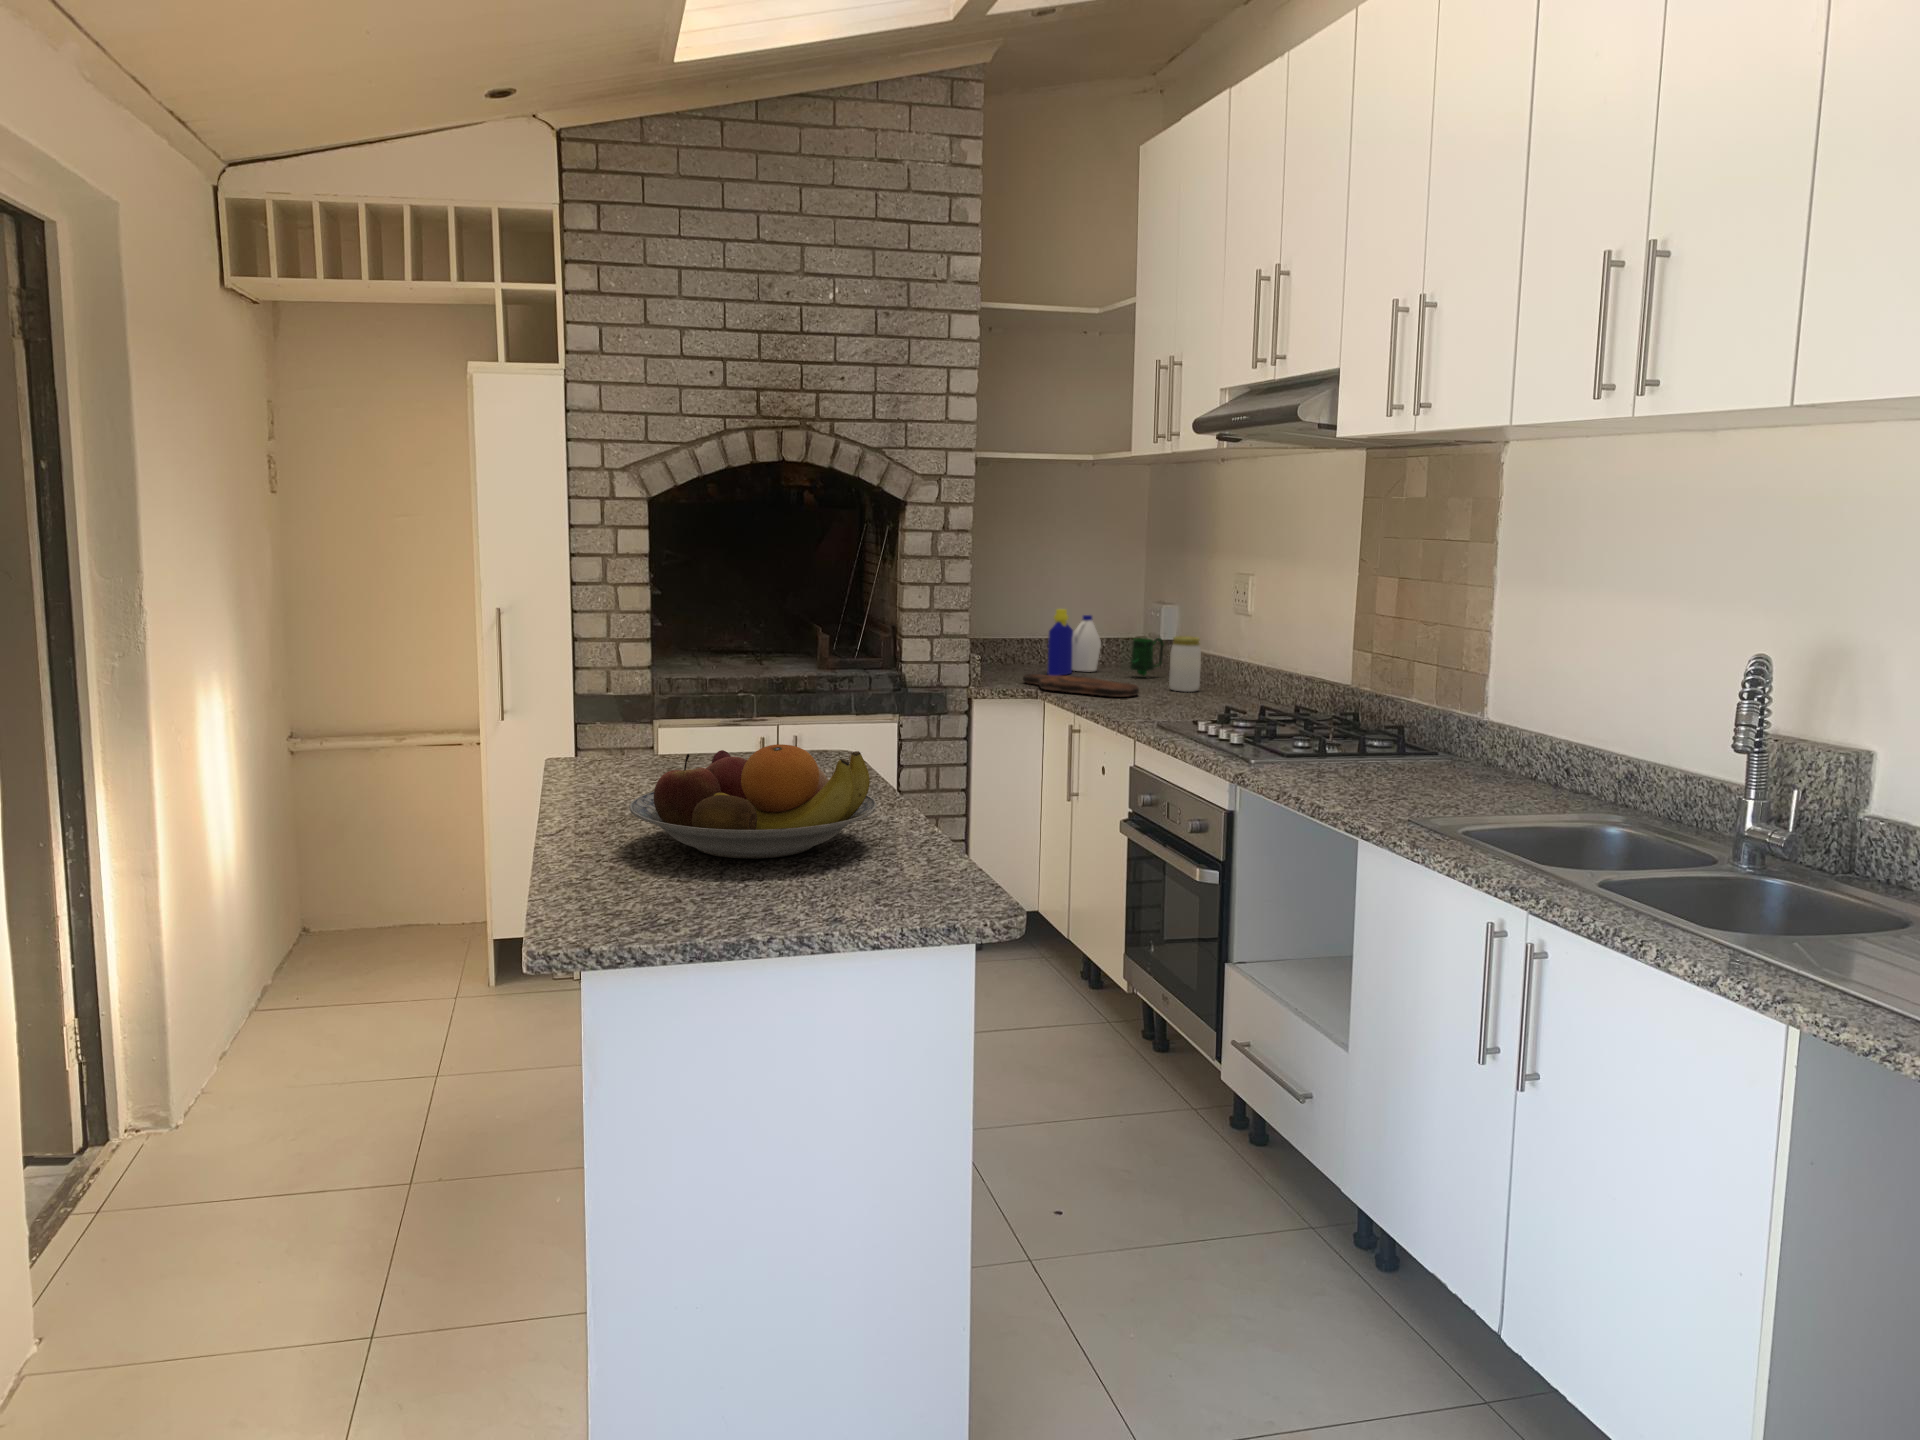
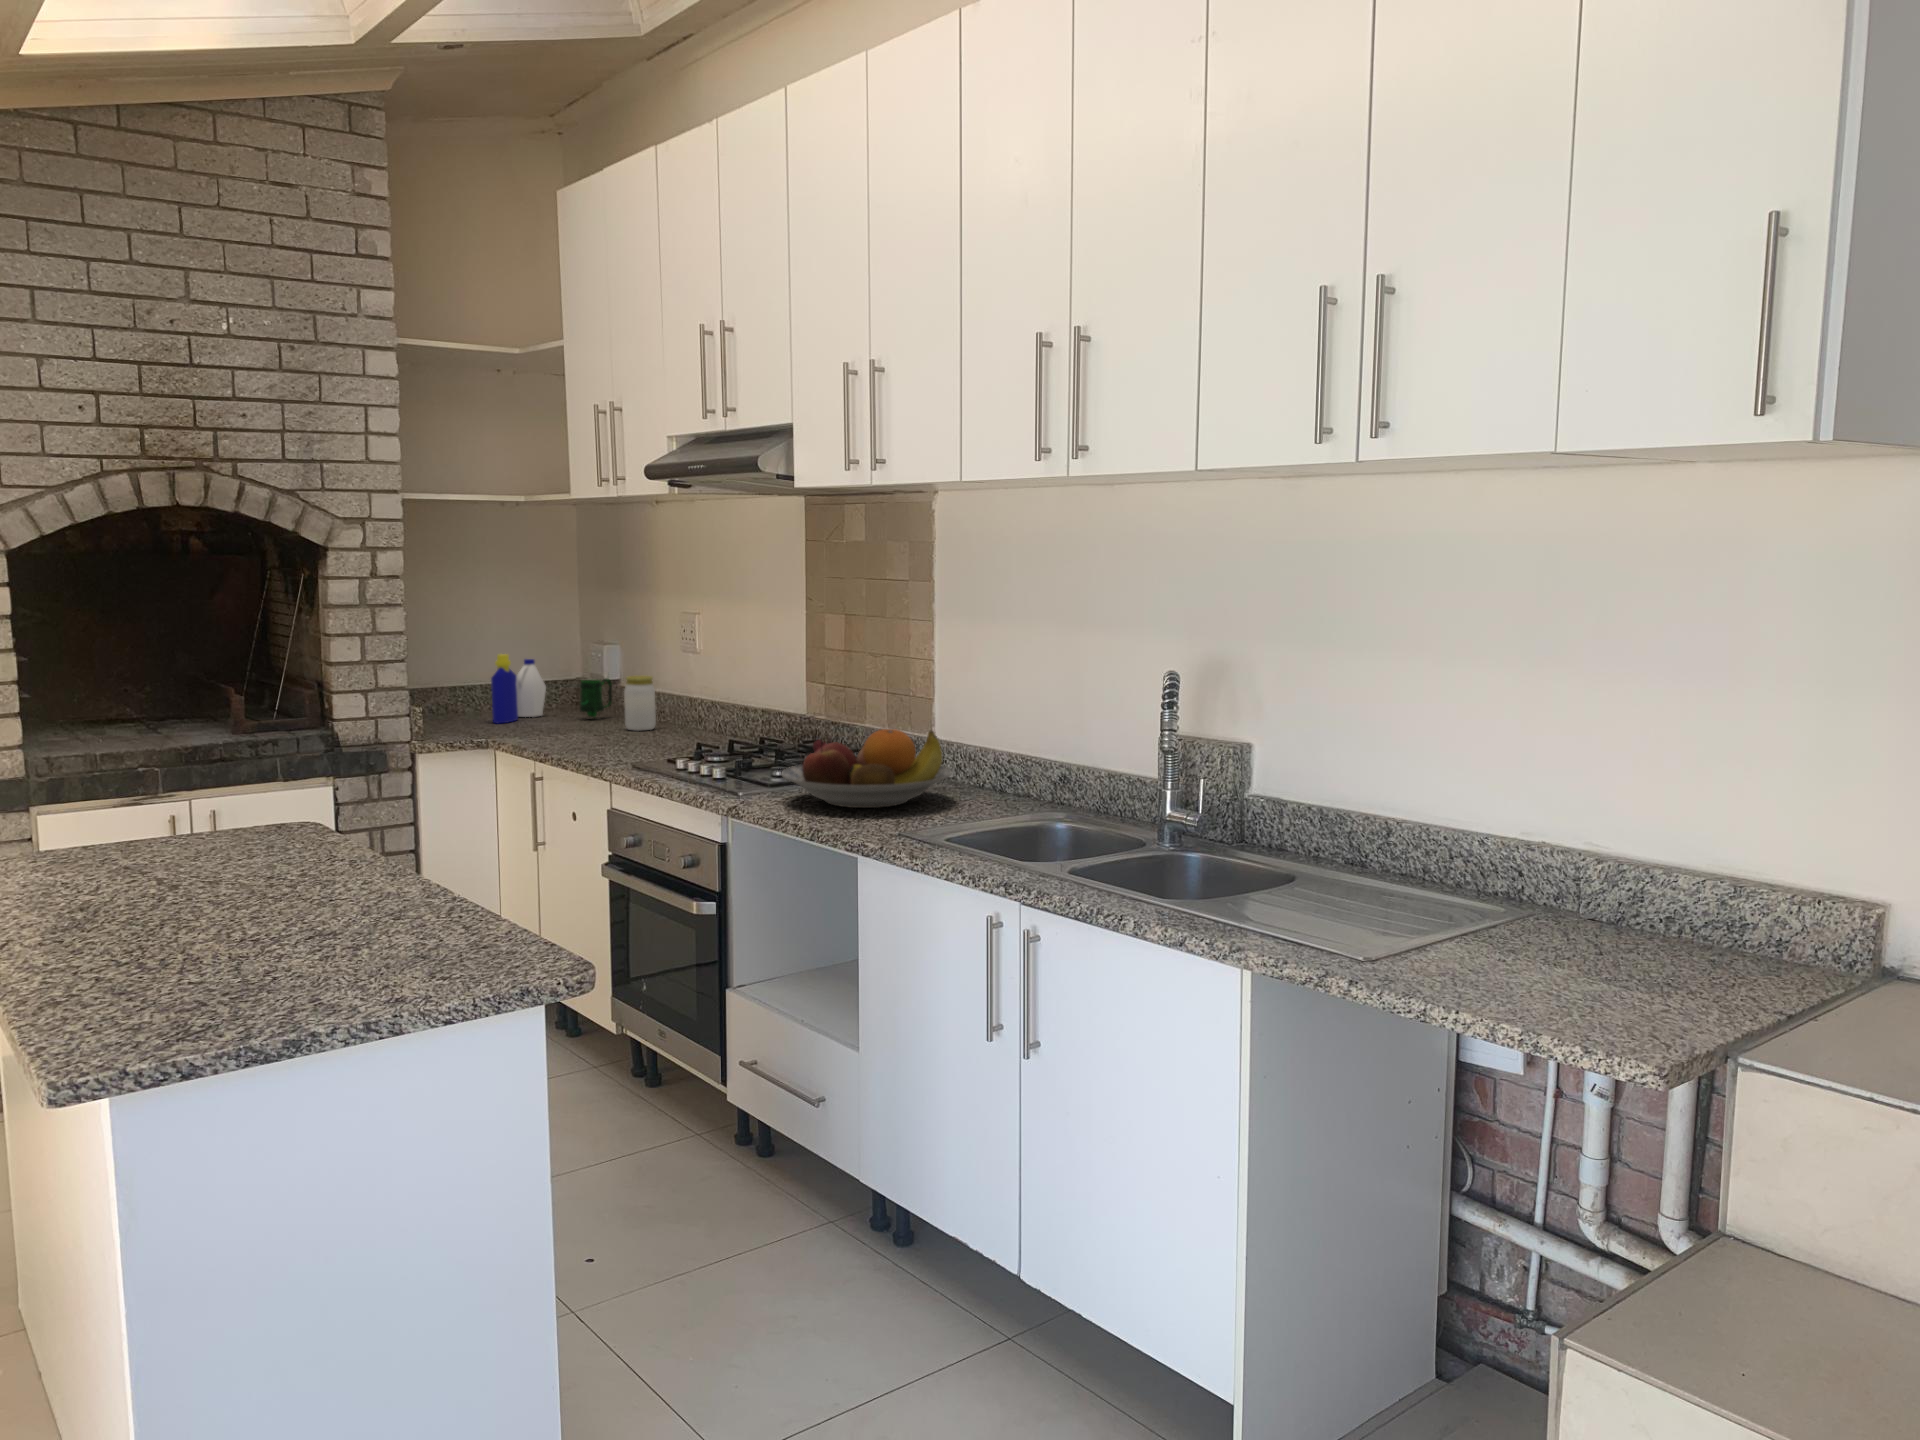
cutting board: present [1023,674,1139,697] -> none [471,723,598,741]
fruit bowl: present [629,744,877,859] -> present [782,729,951,808]

